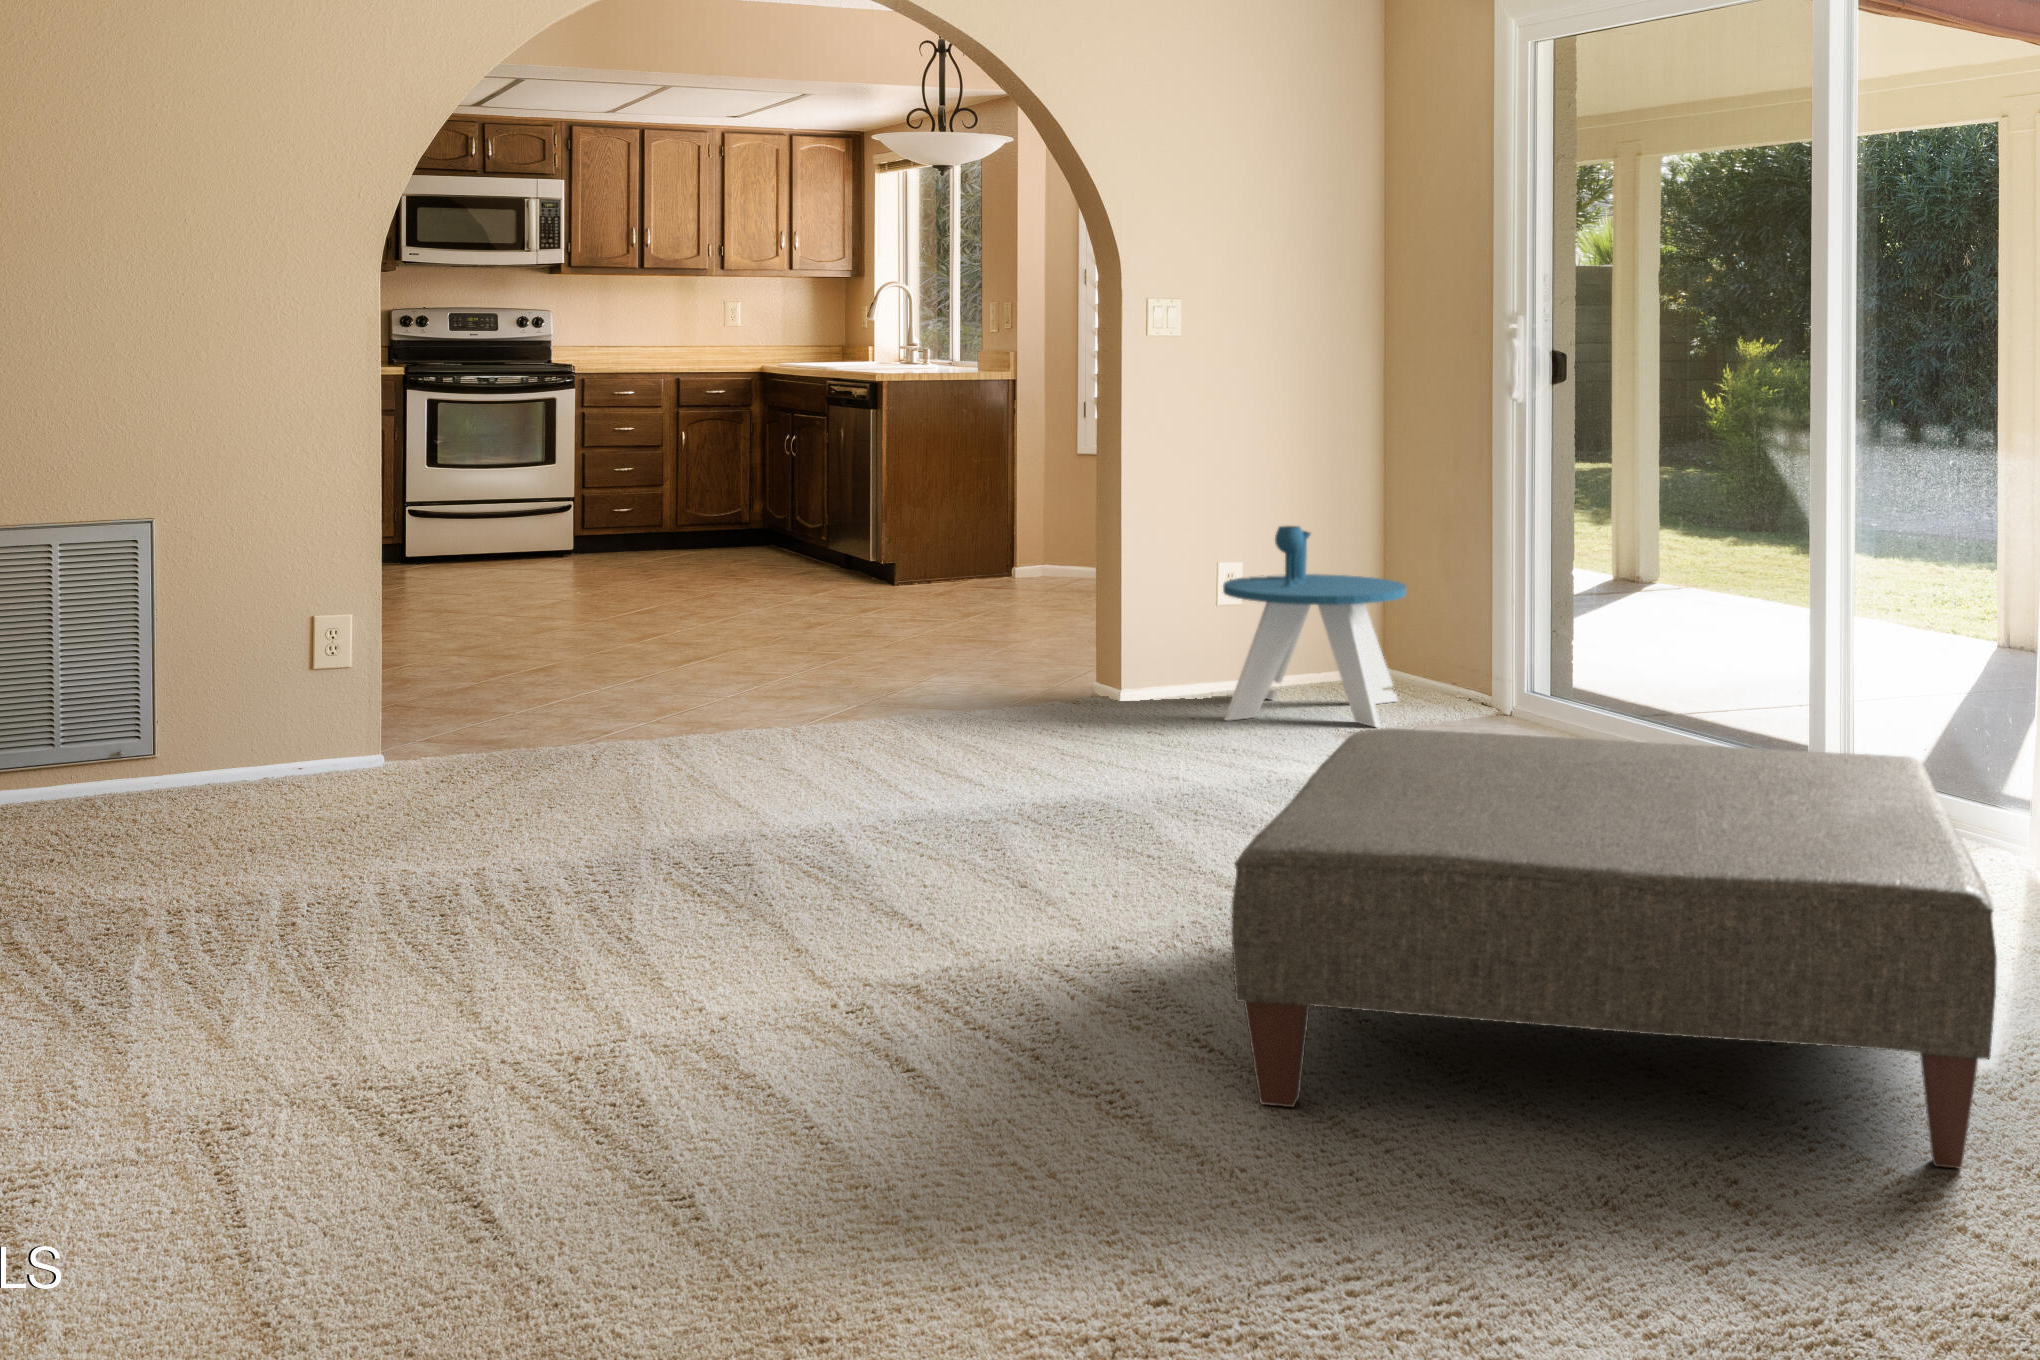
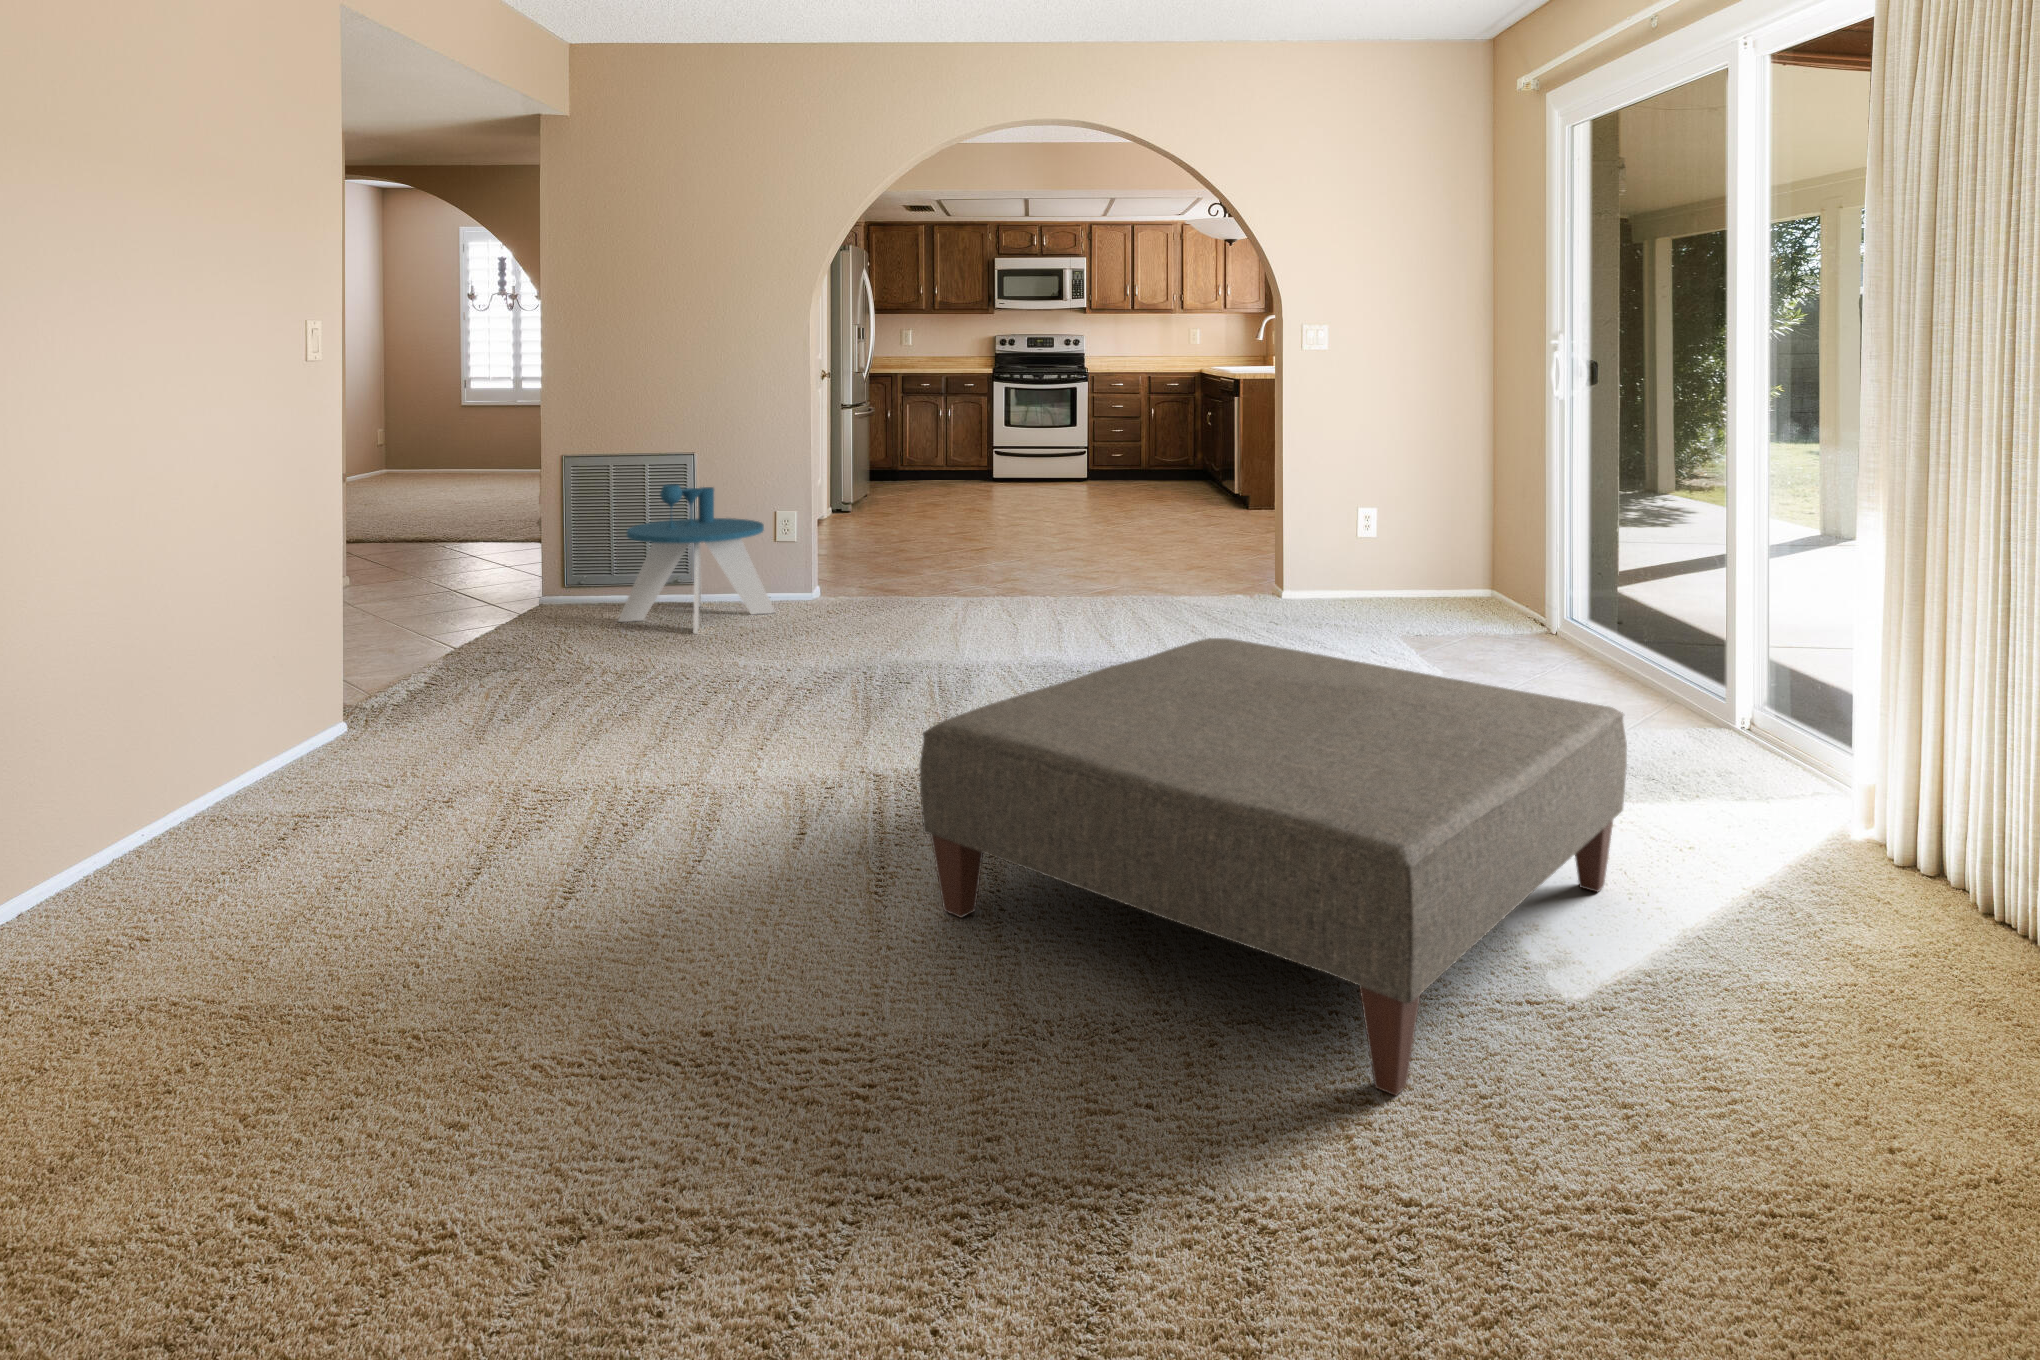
side table: present [1223,526,1406,727] -> present [618,484,775,634]

